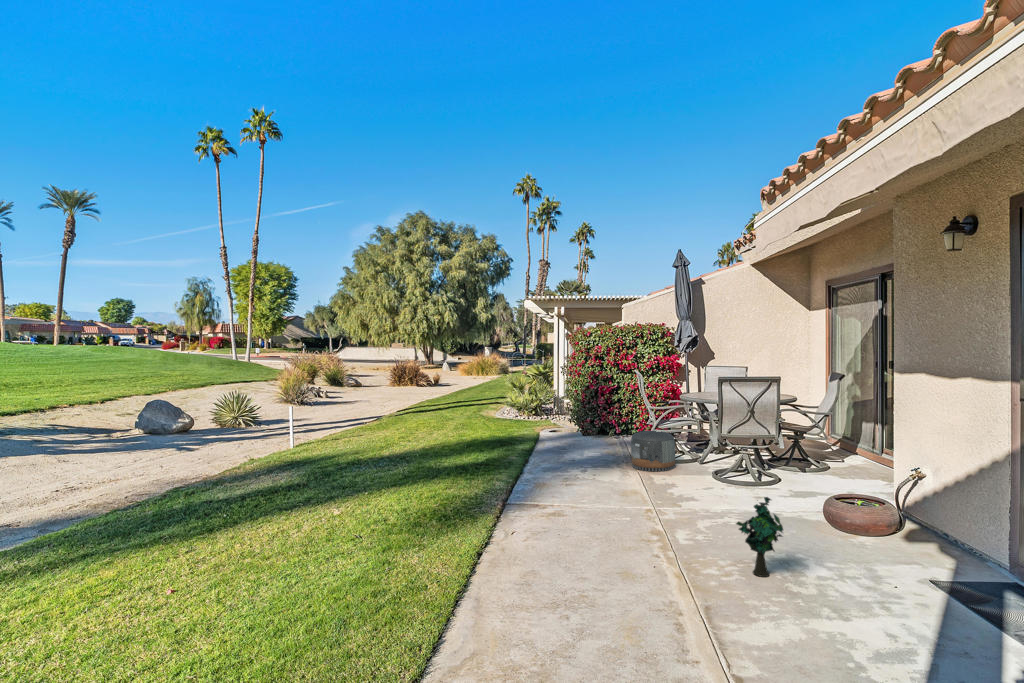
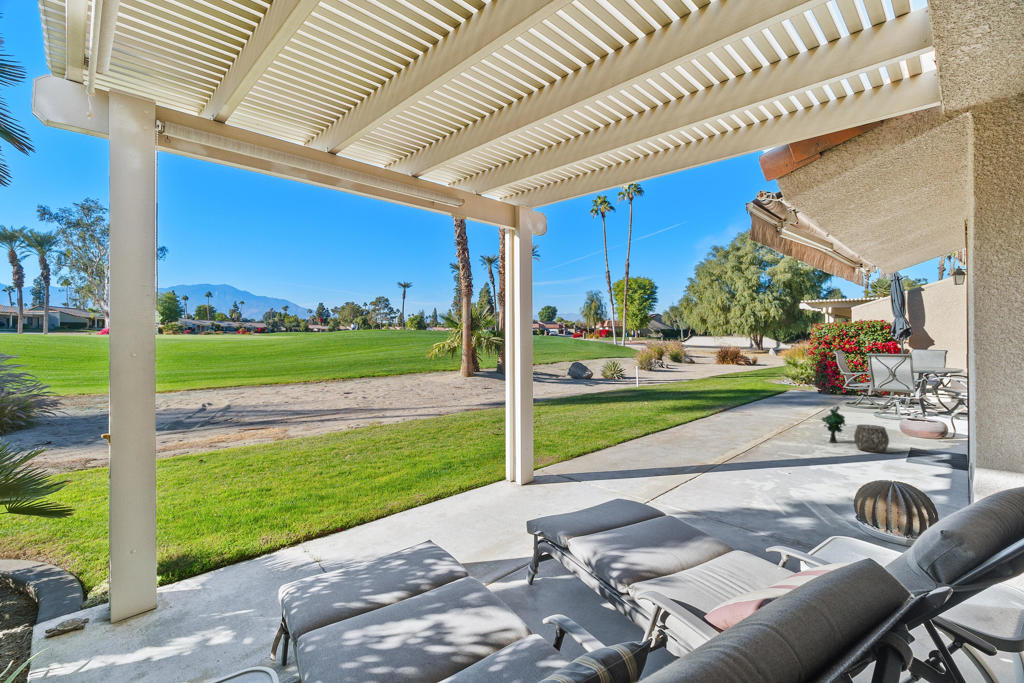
pouf: present [631,431,675,471] -> none [836,390,871,414]
woven basket: none [819,533,889,602] -> present [854,425,889,452]

